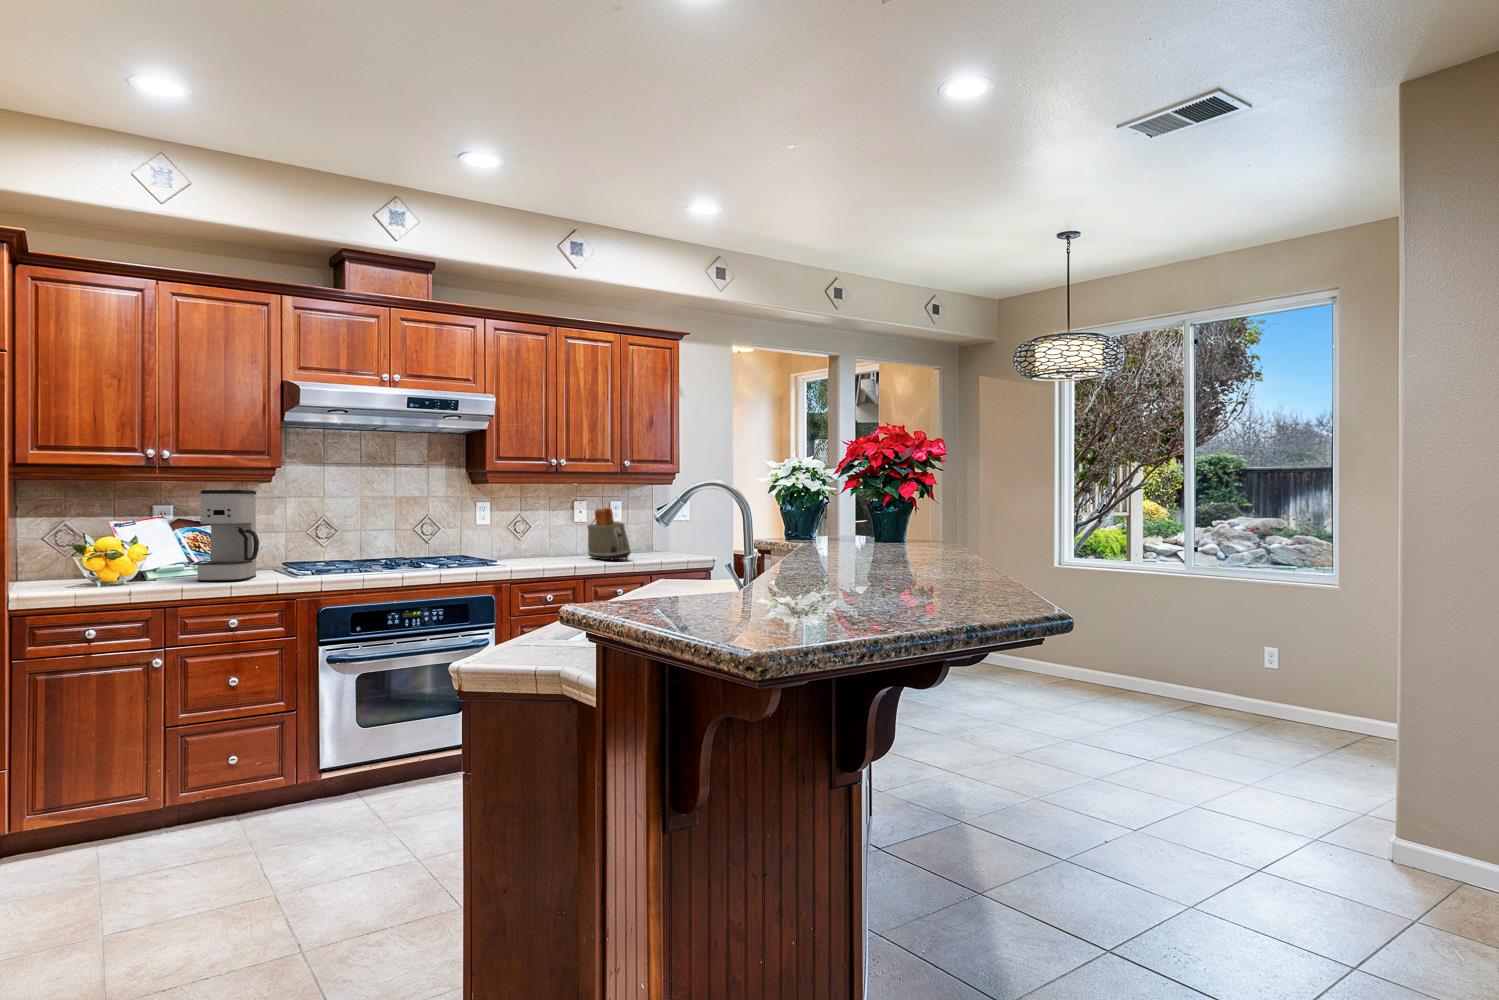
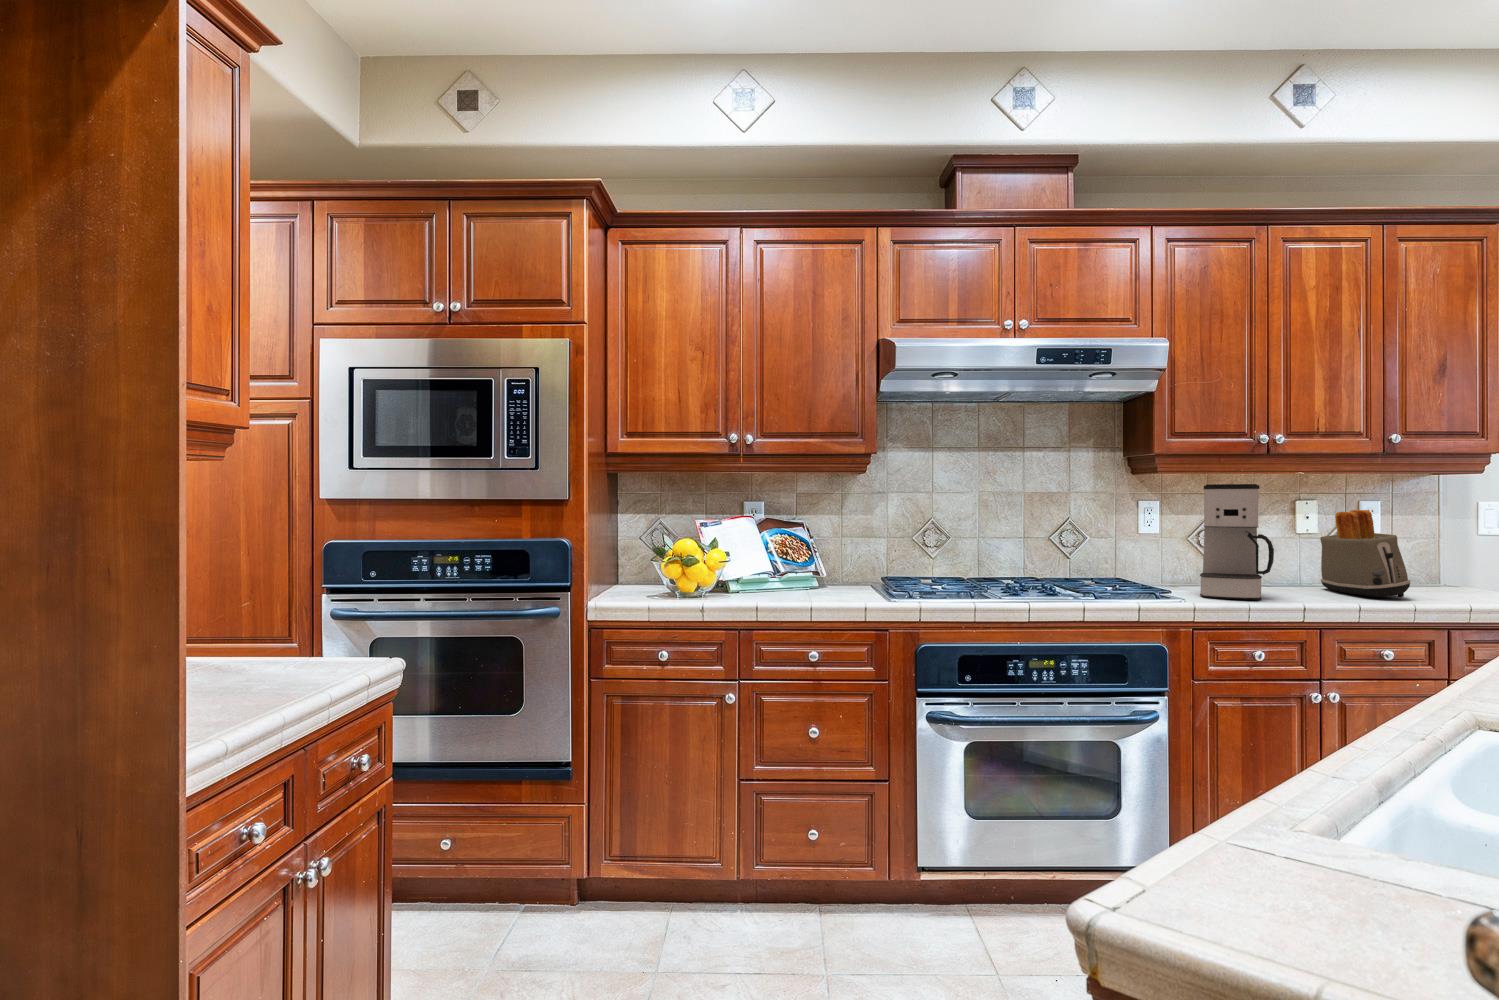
coffee maker: present [197,490,259,581] -> present [1200,484,1274,600]

